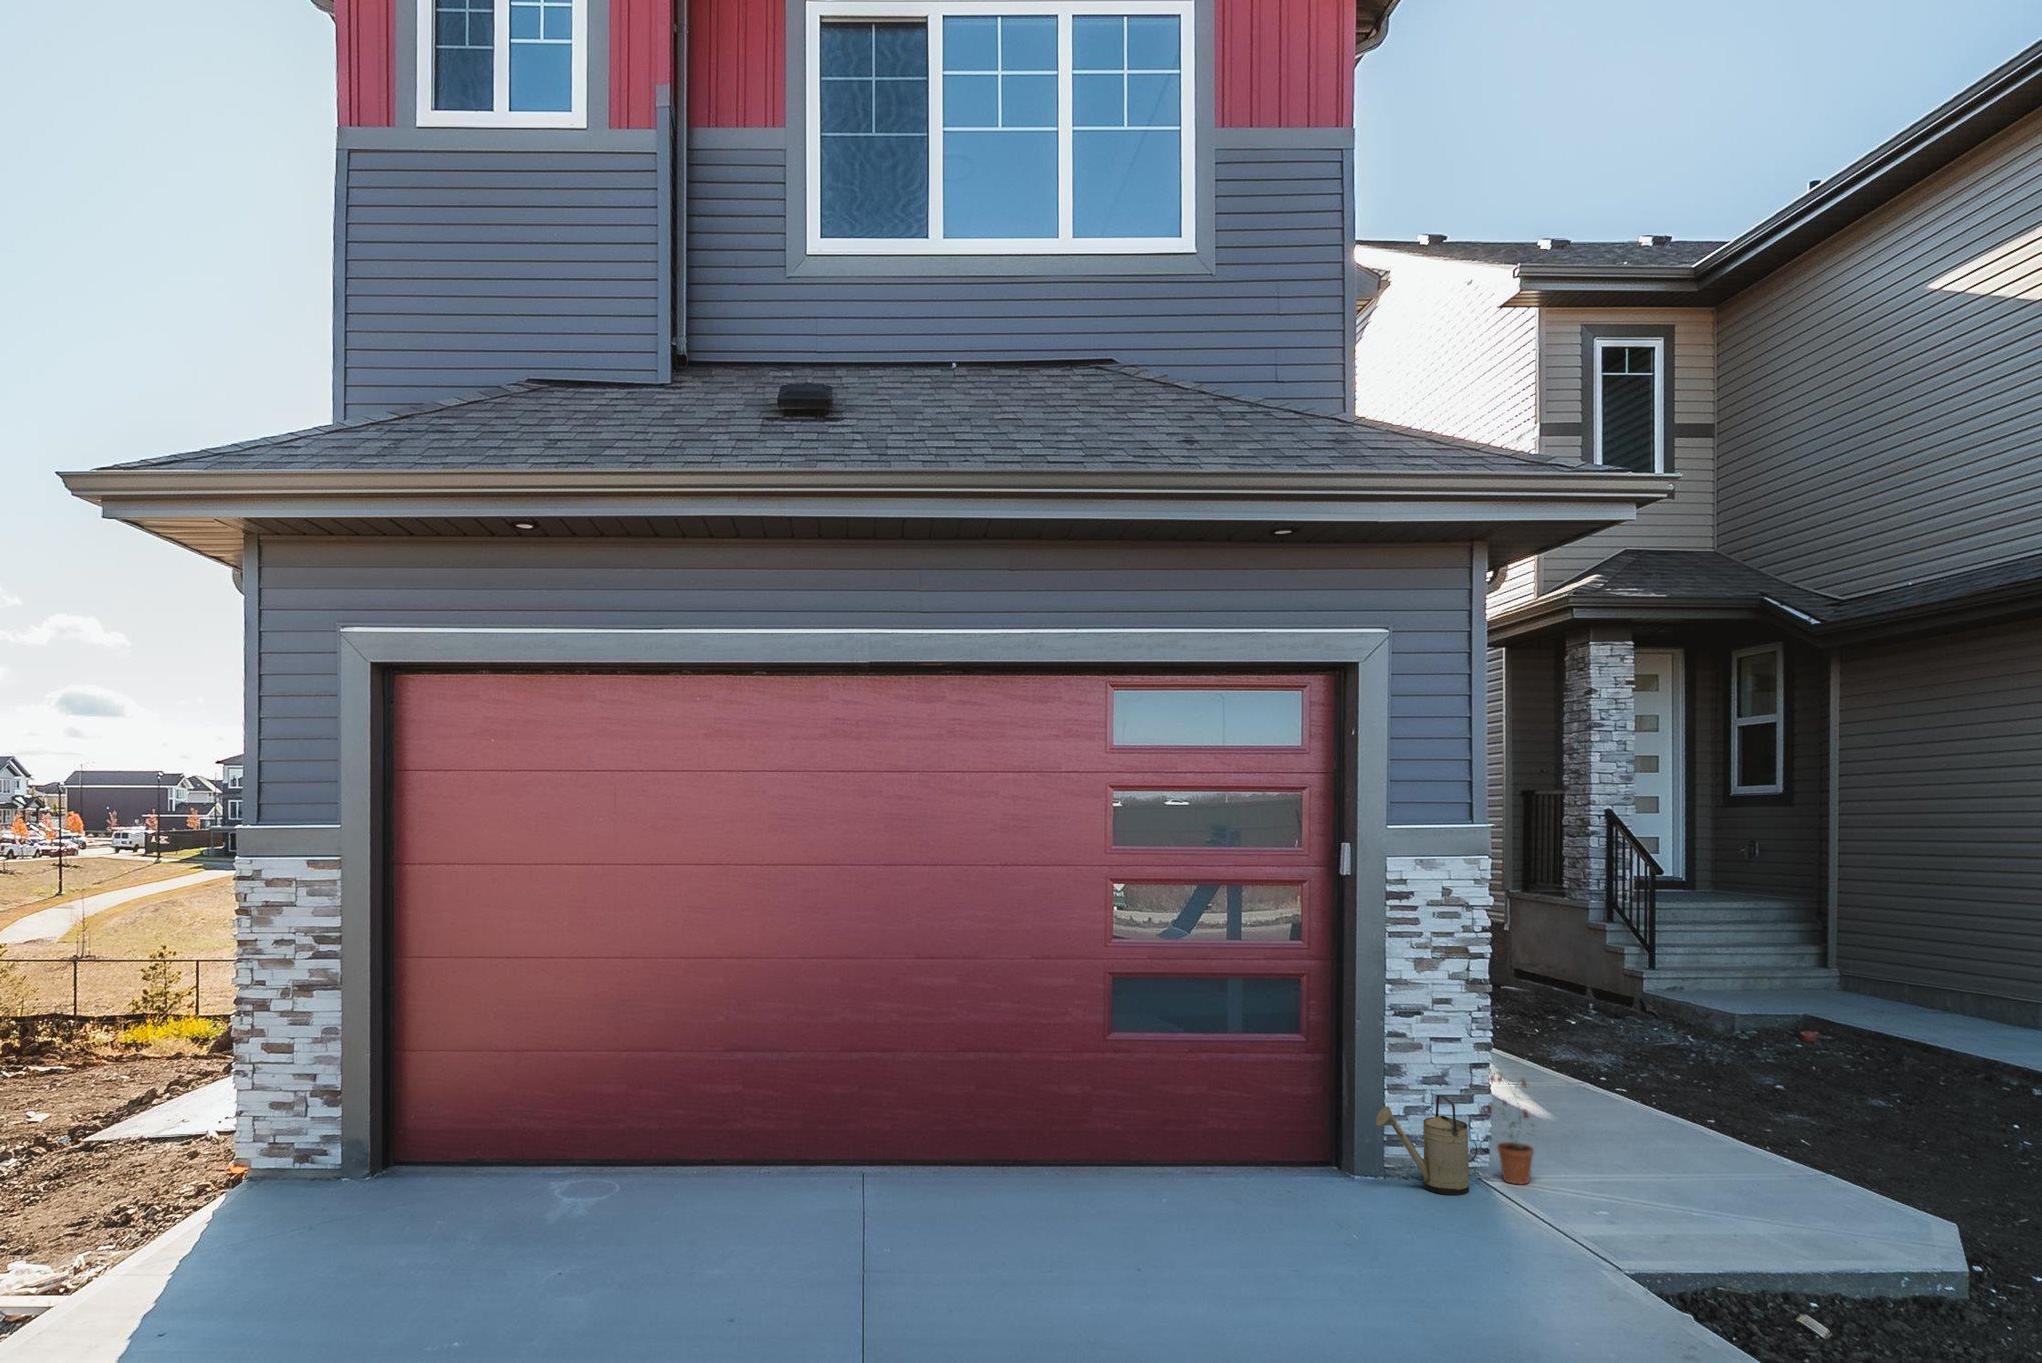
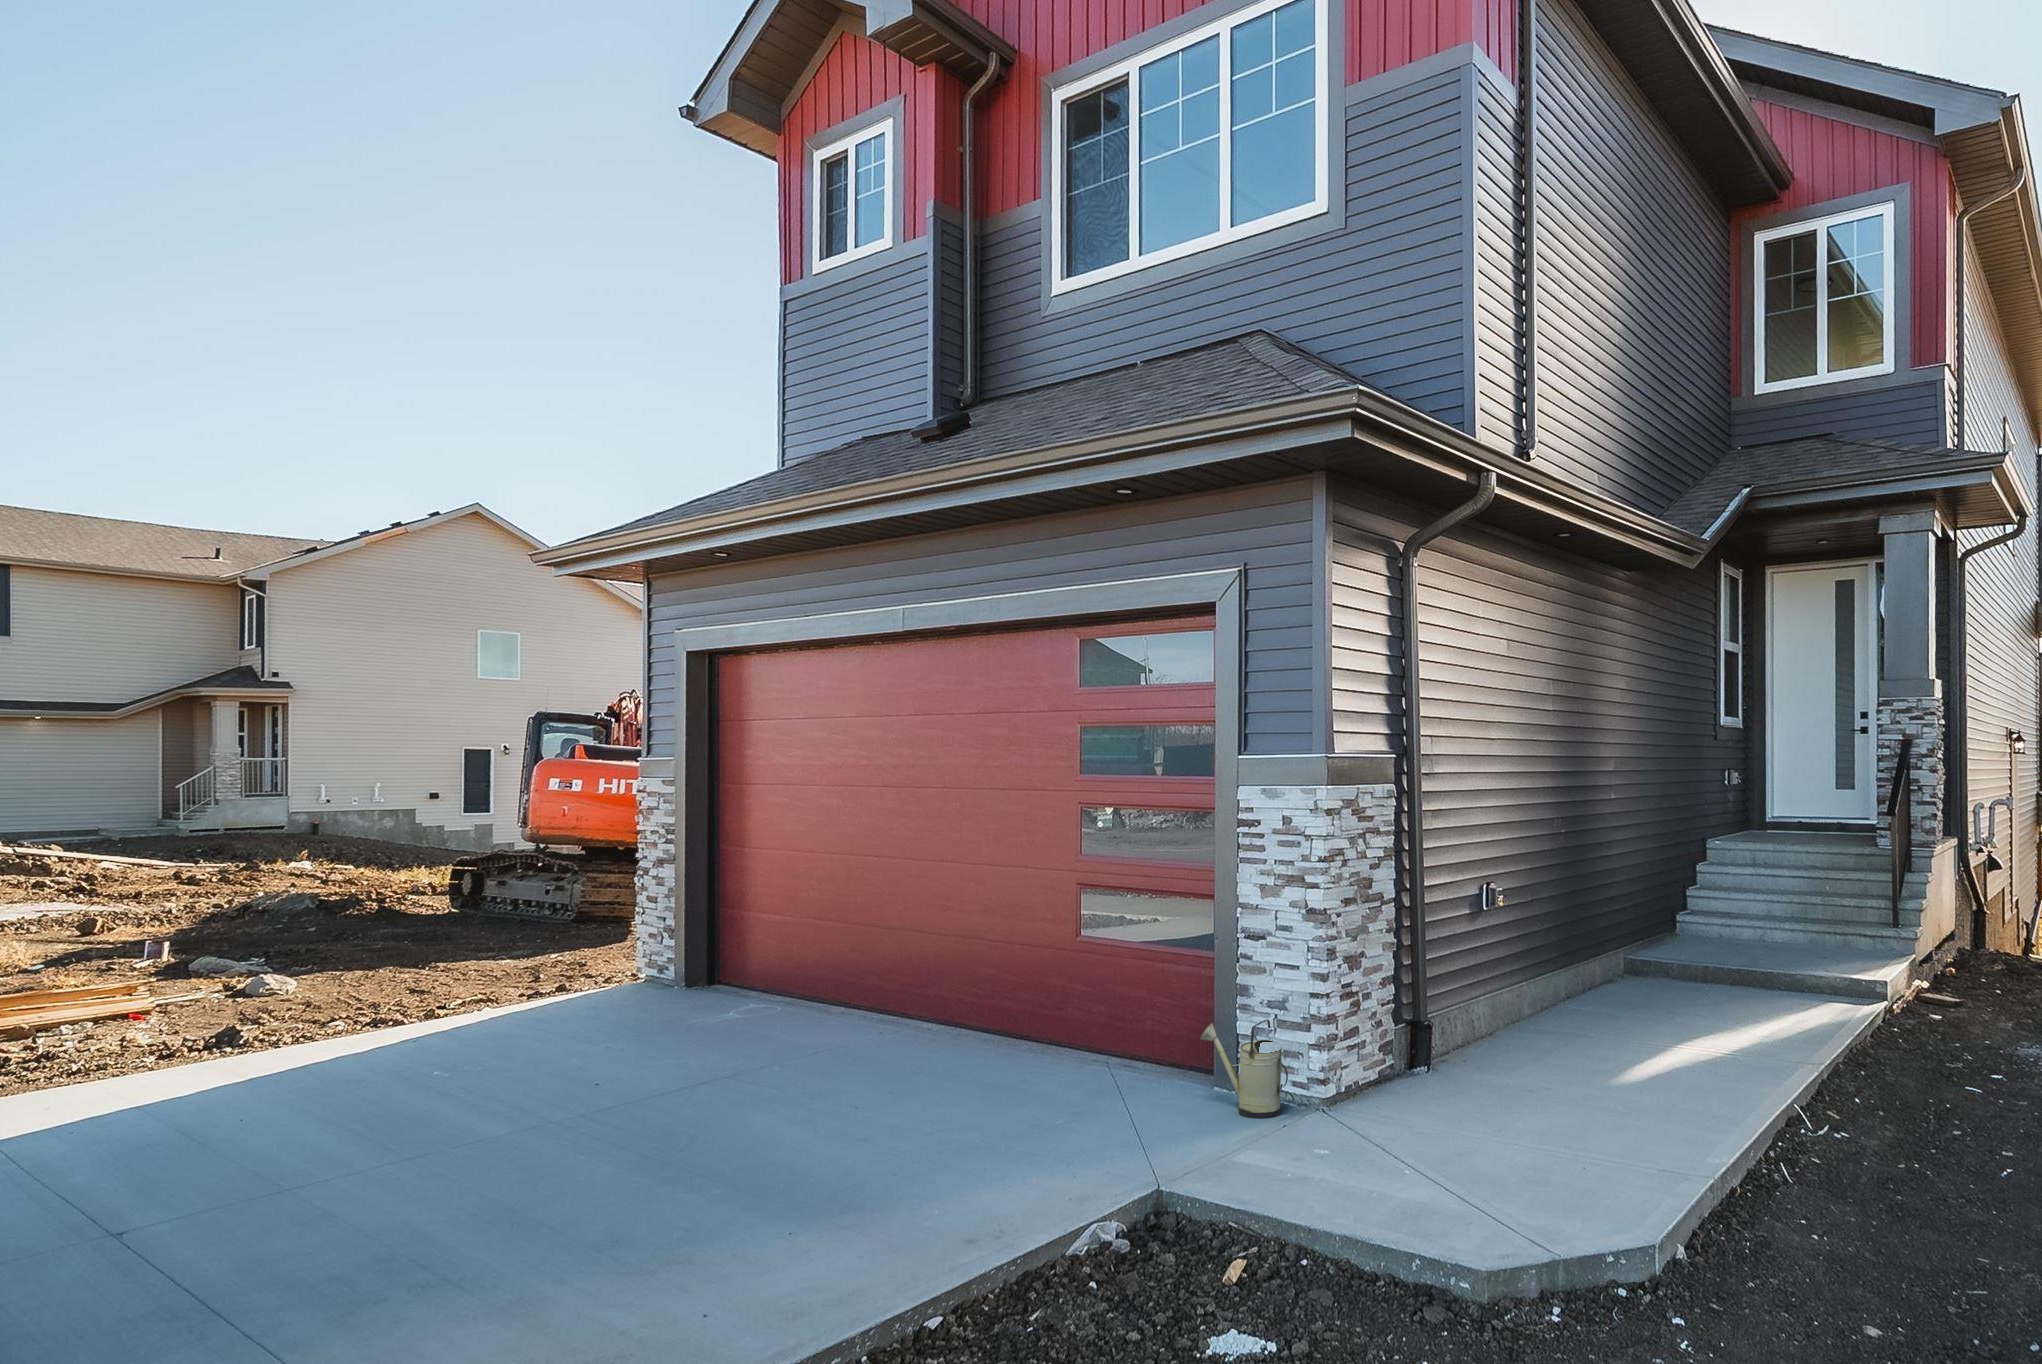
potted plant: present [1487,1073,1534,1185] -> none [1308,1006,1360,1122]

